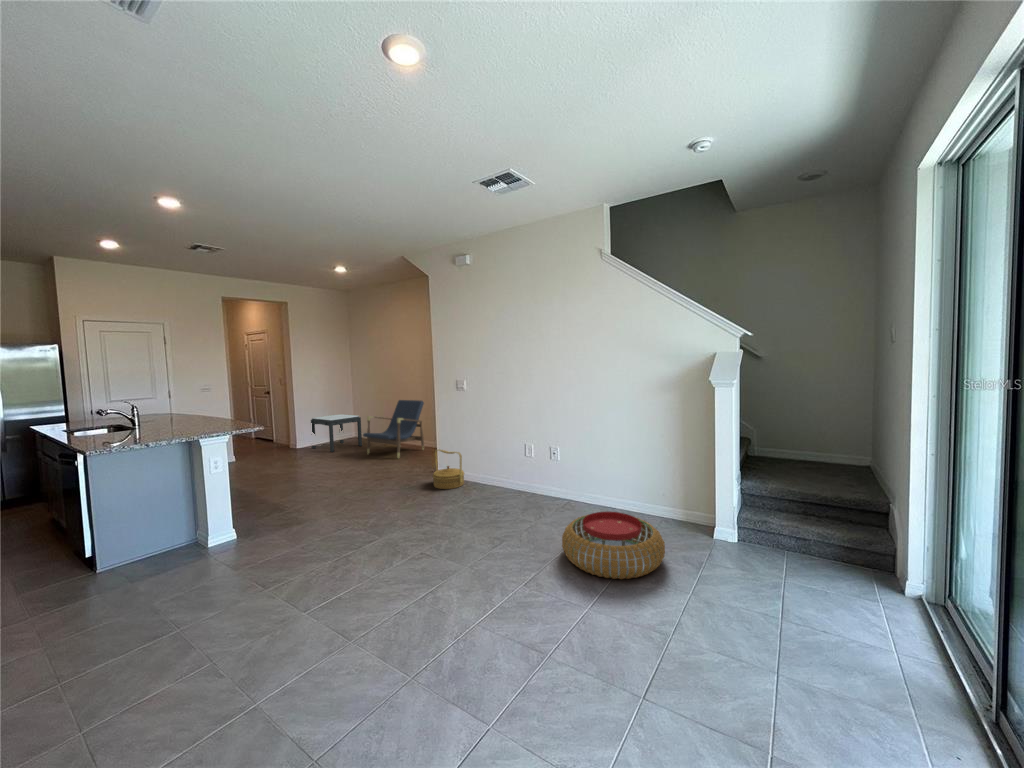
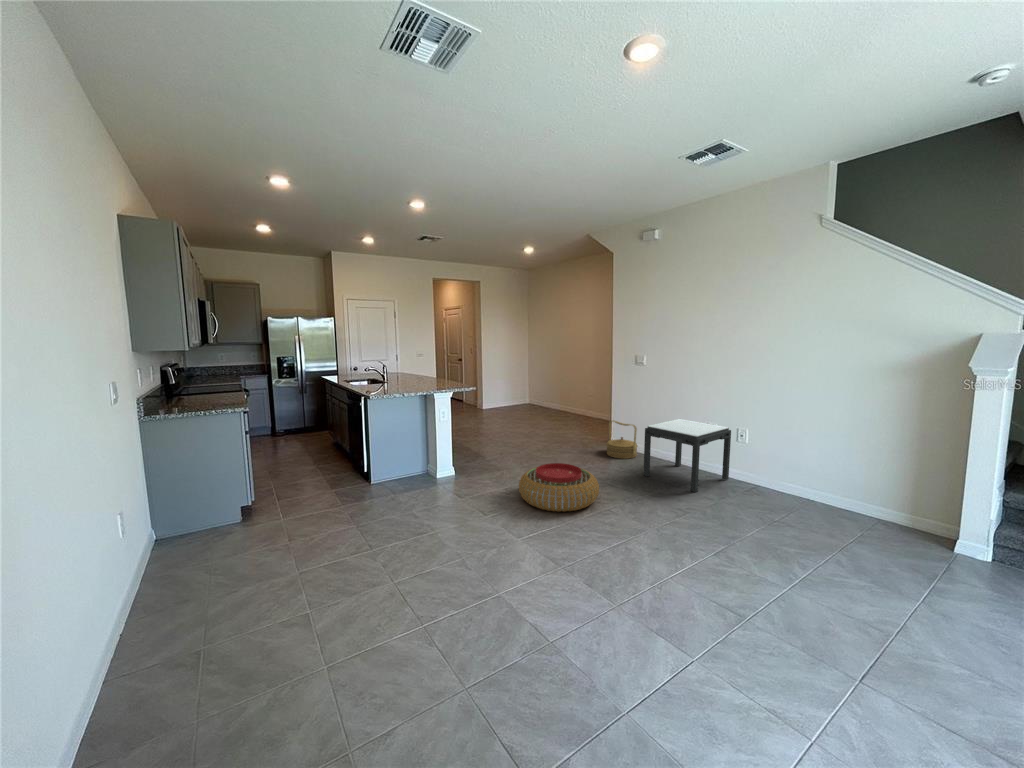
lounge chair: present [363,400,424,458] -> none [538,371,594,426]
side table: present [311,414,362,452] -> present [643,419,731,492]
pouf: present [562,512,665,579] -> present [519,463,599,512]

